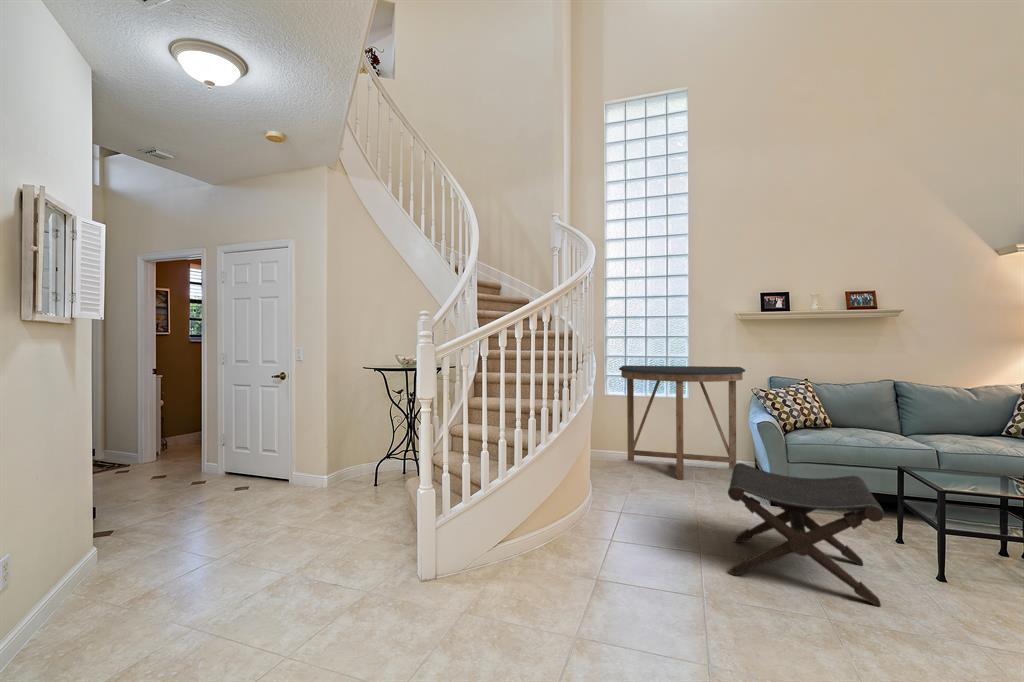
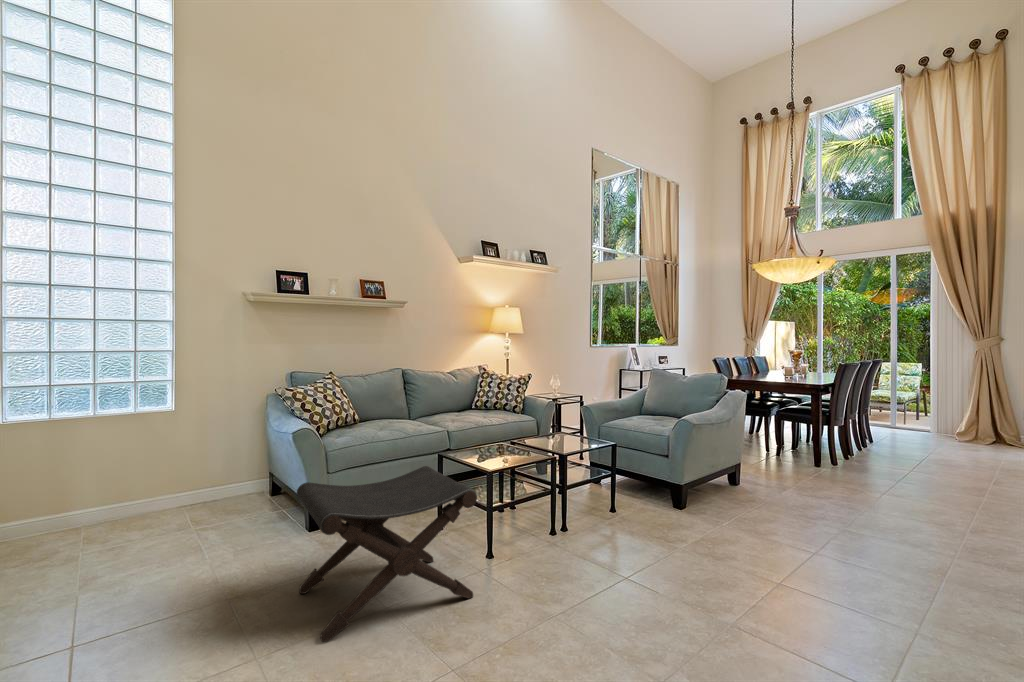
console table: present [619,366,745,480] -> none [43,363,263,537]

